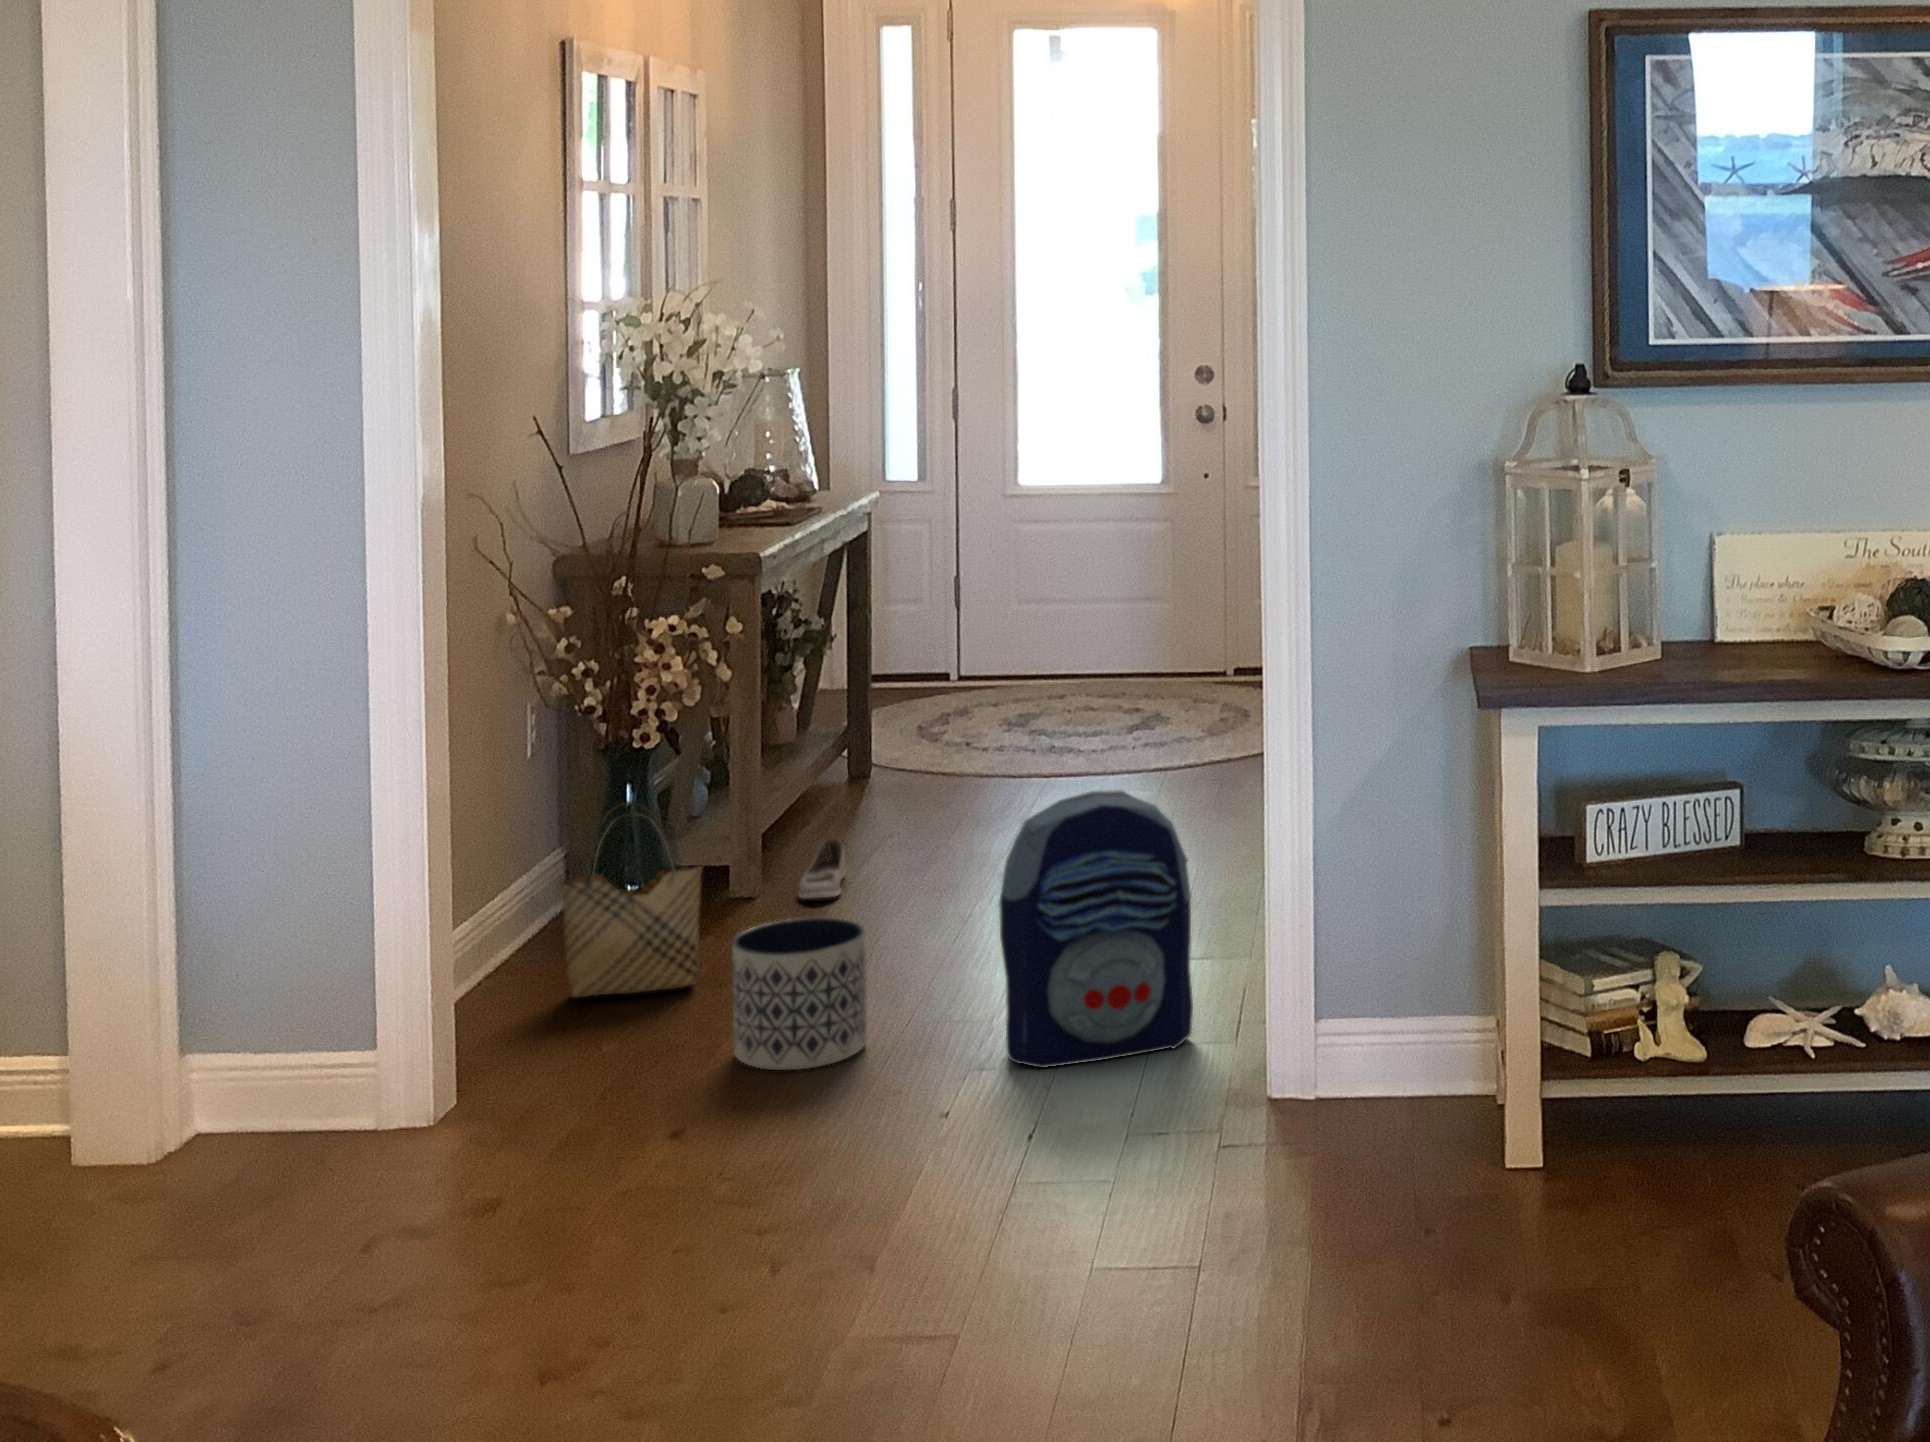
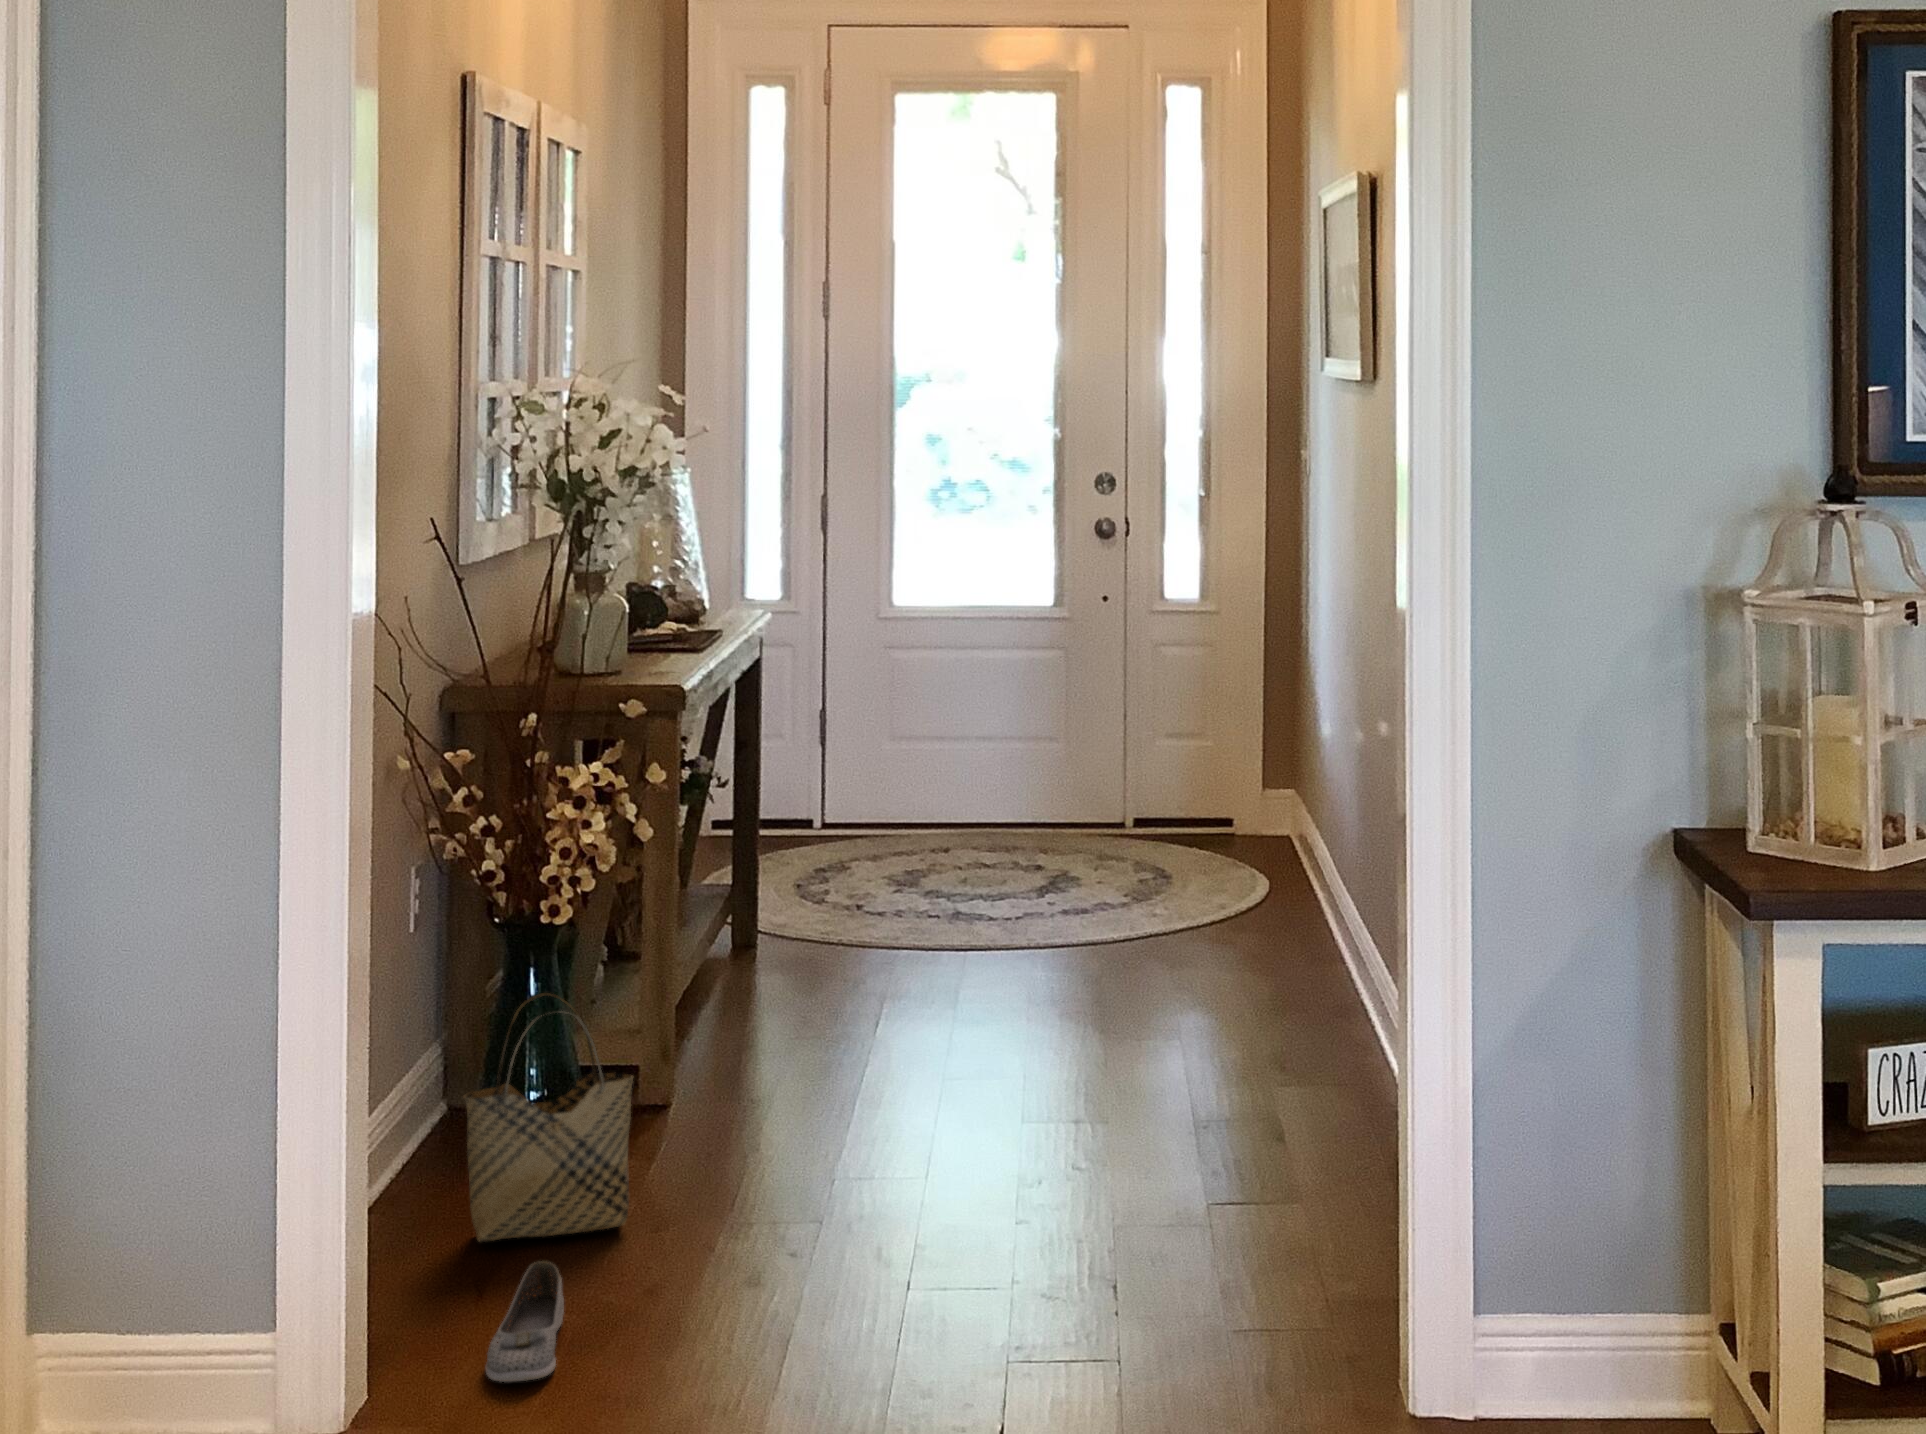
backpack: present [999,790,1193,1068] -> none [1037,998,1274,1360]
shoe: present [798,839,846,898] -> present [486,1261,564,1382]
planter: present [732,918,867,1070] -> none [698,1152,863,1357]

